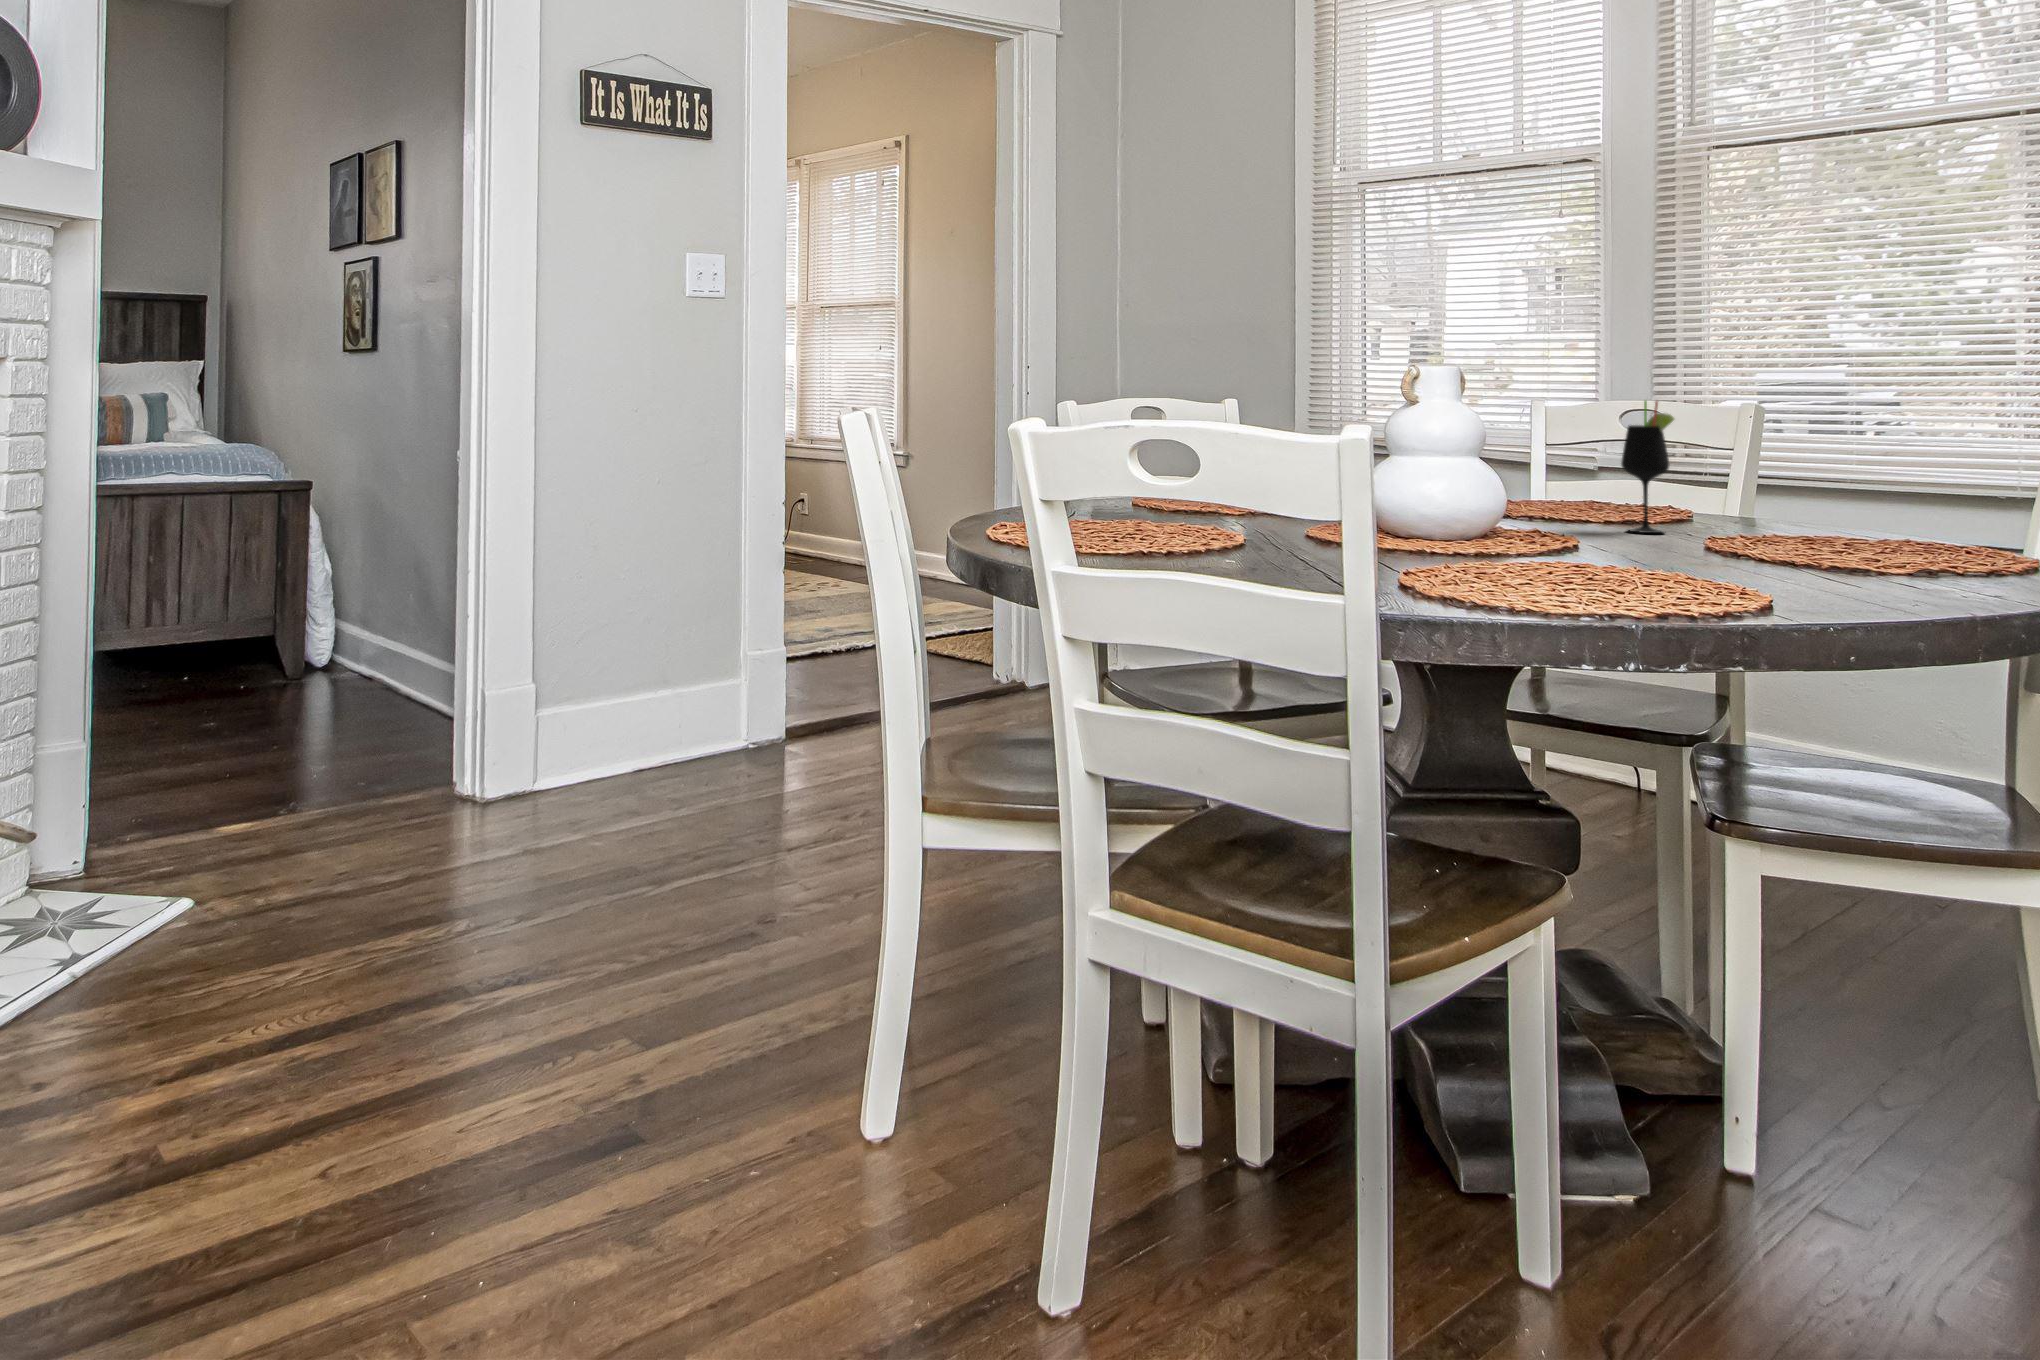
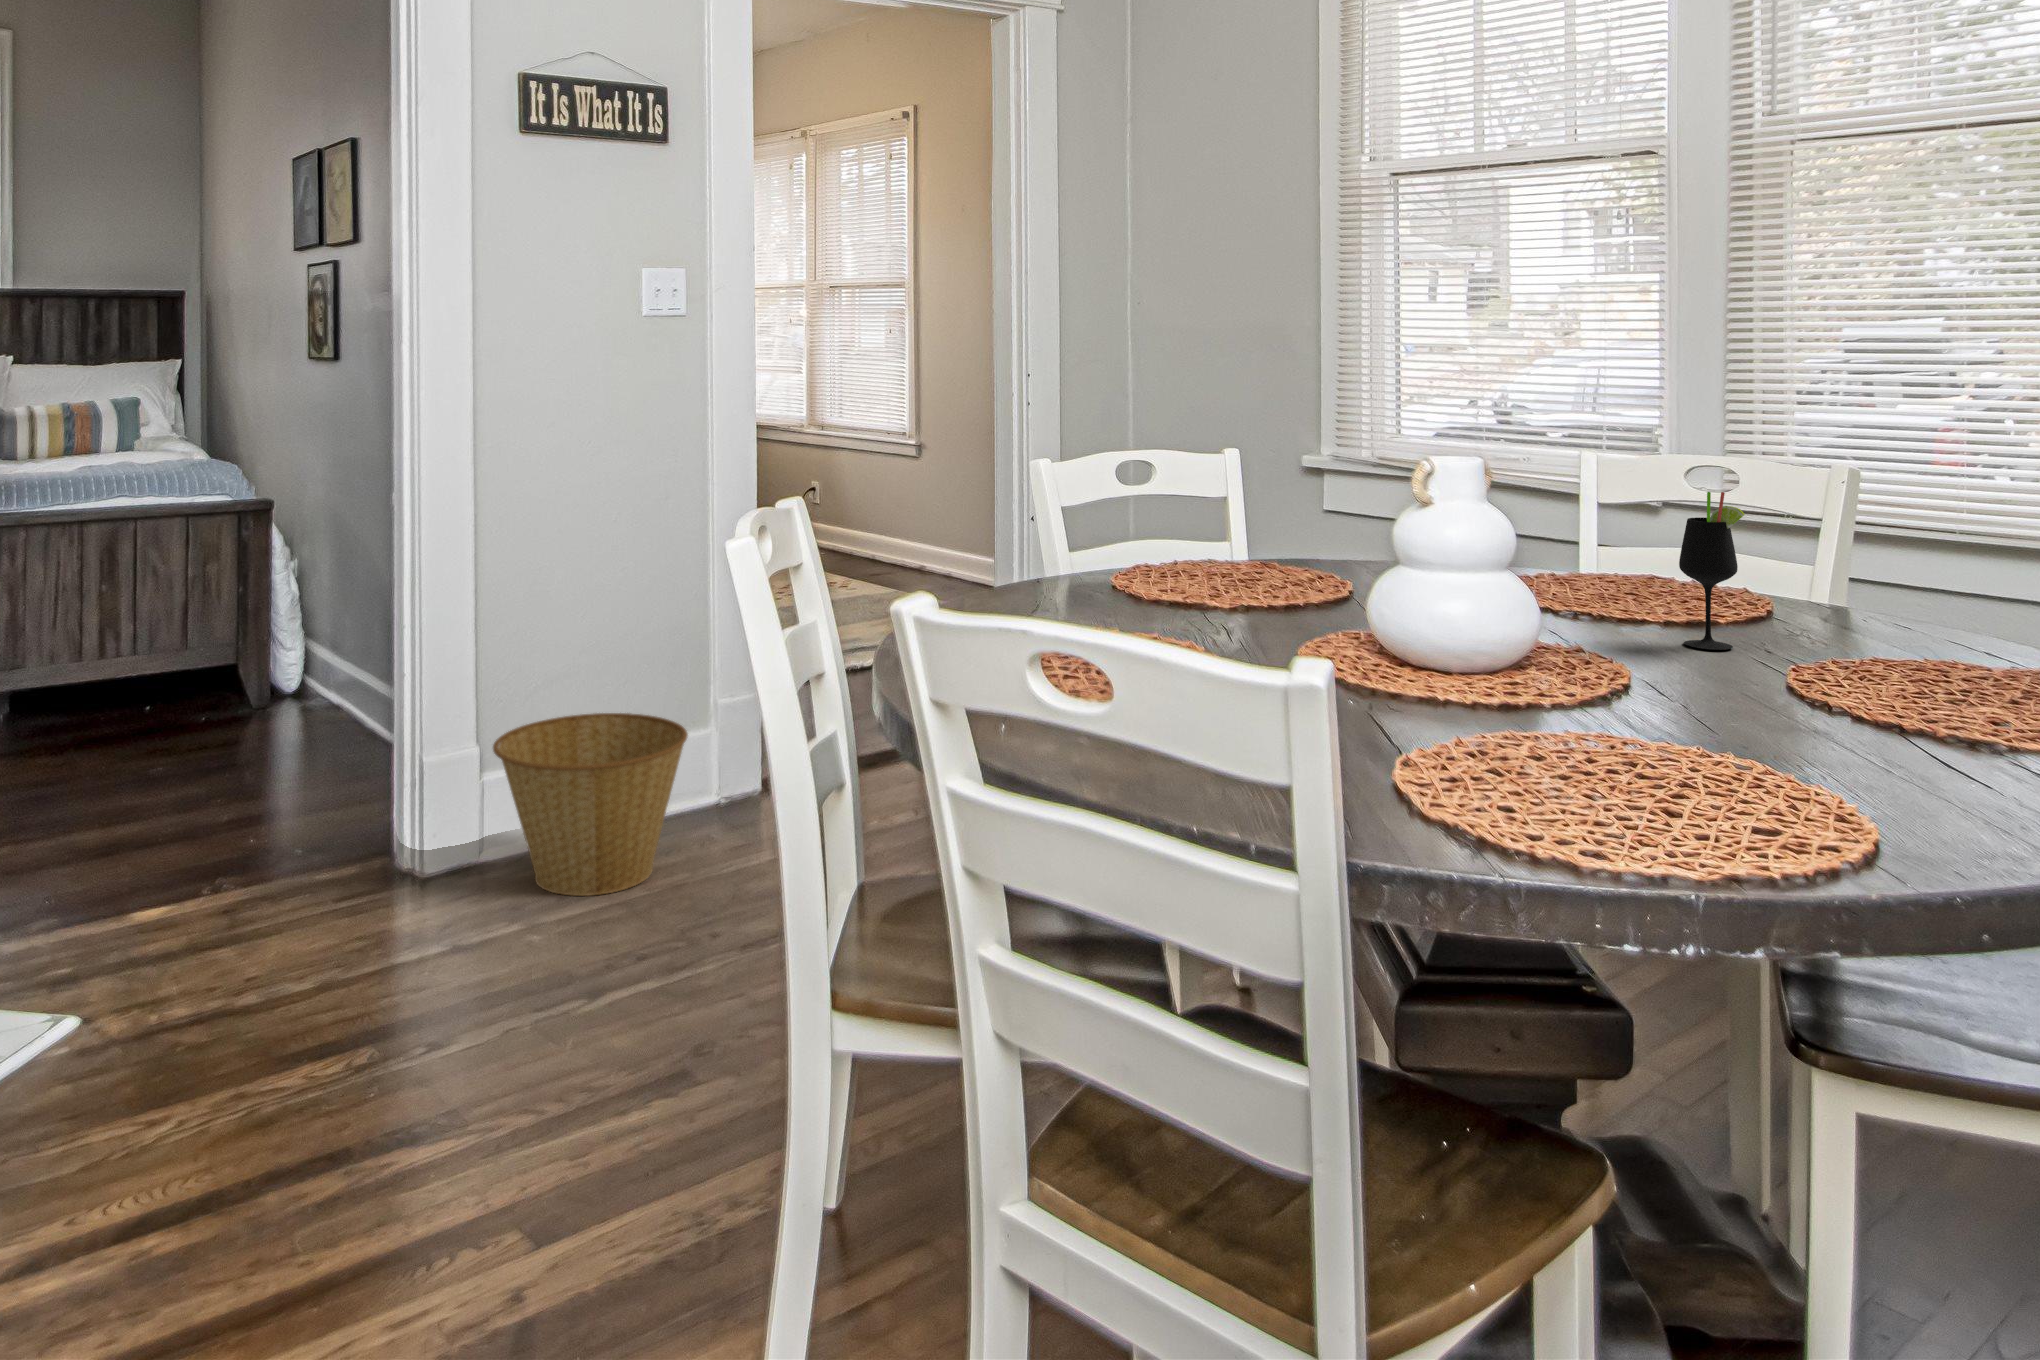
basket: none [544,661,723,820] -> present [493,713,688,896]

